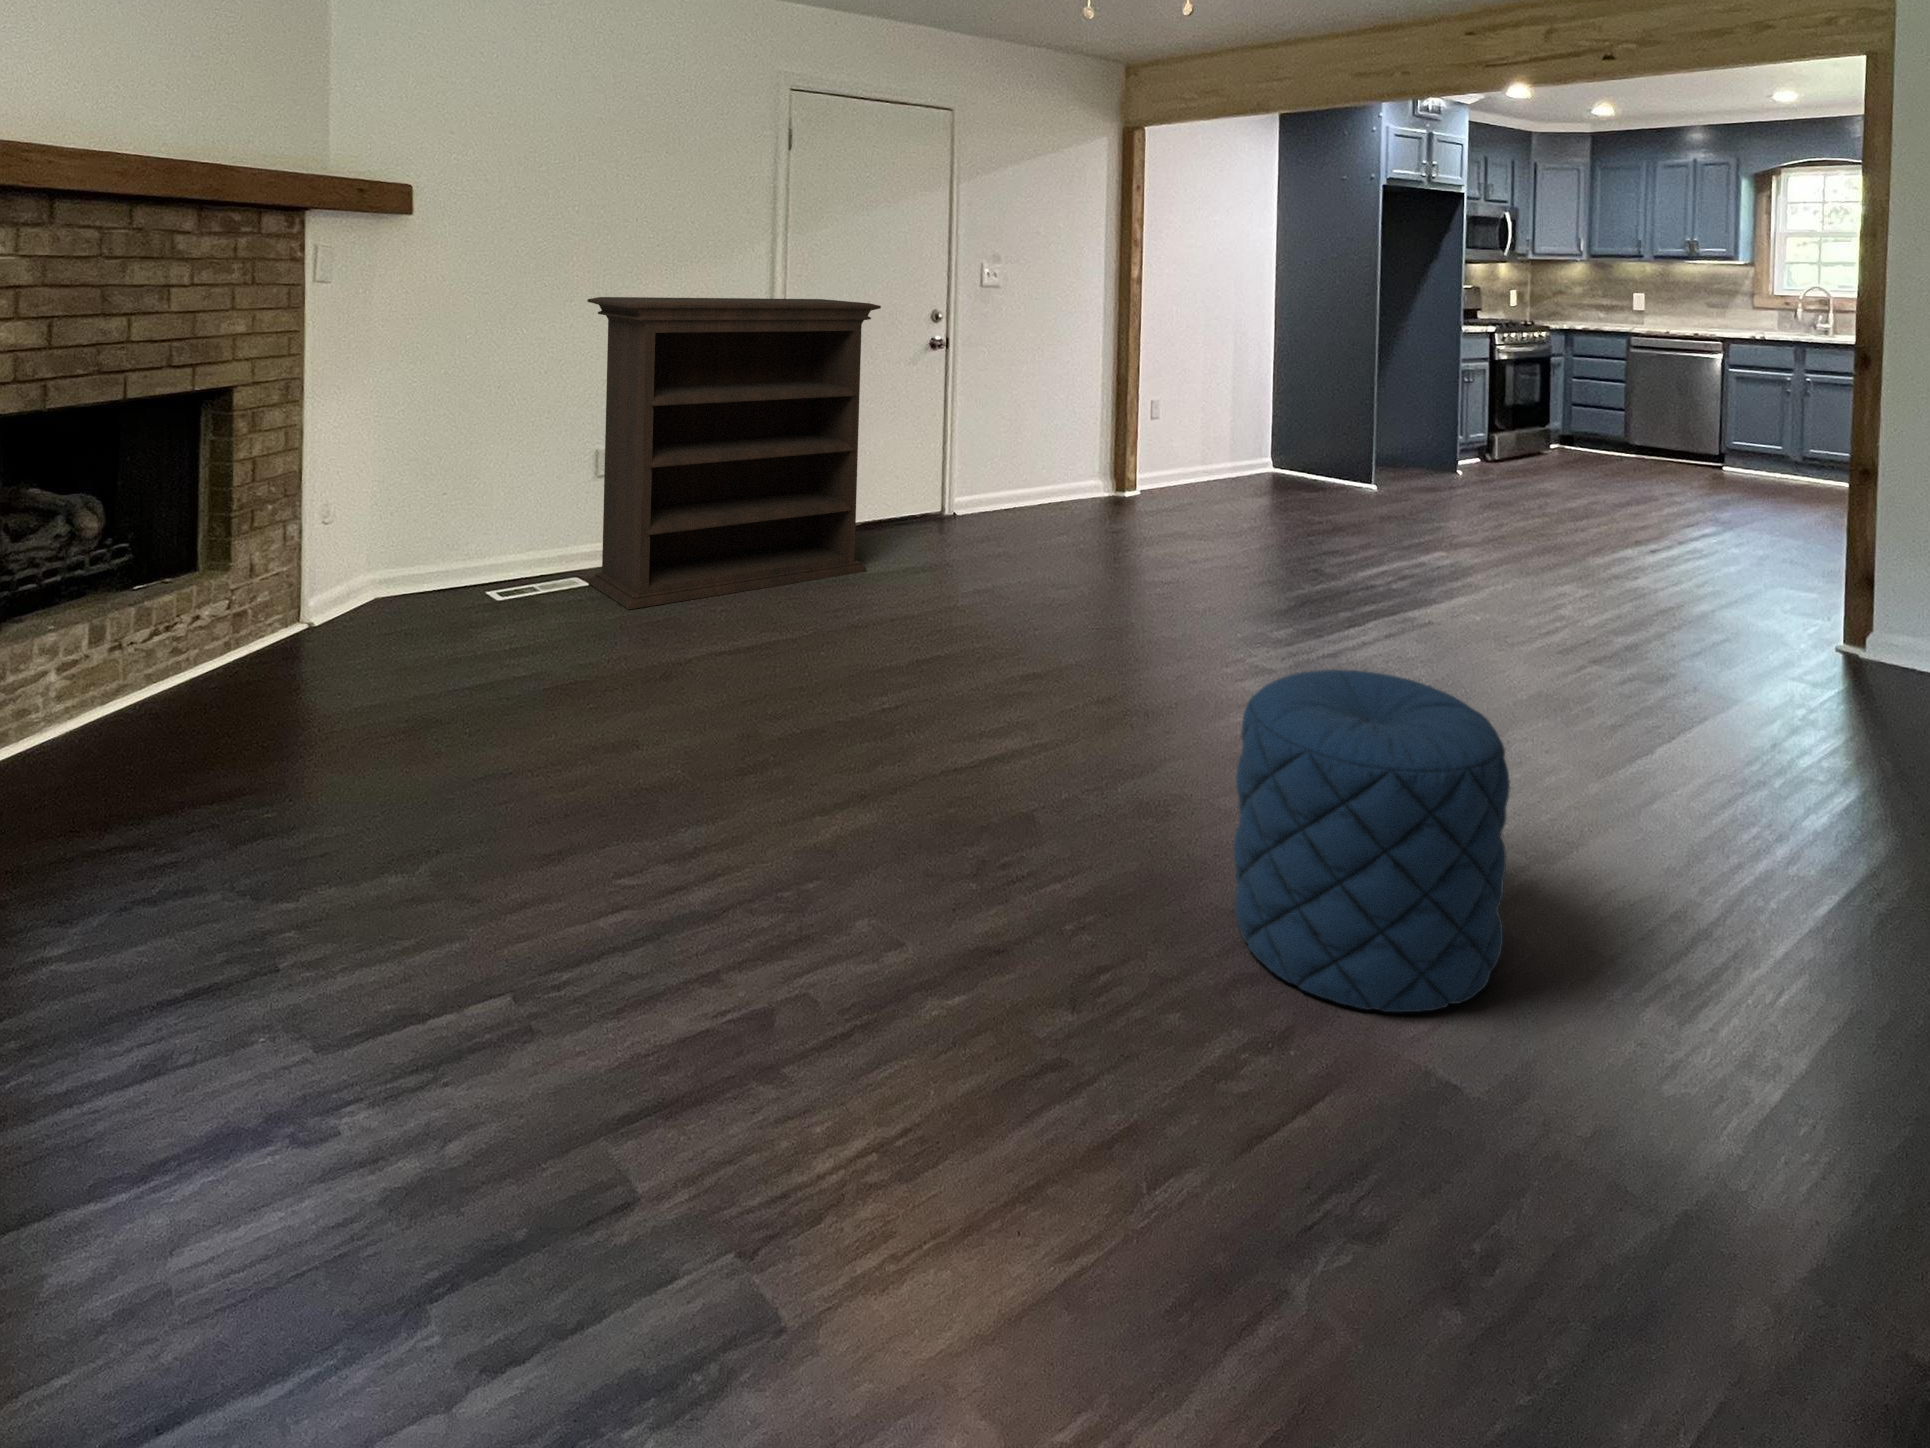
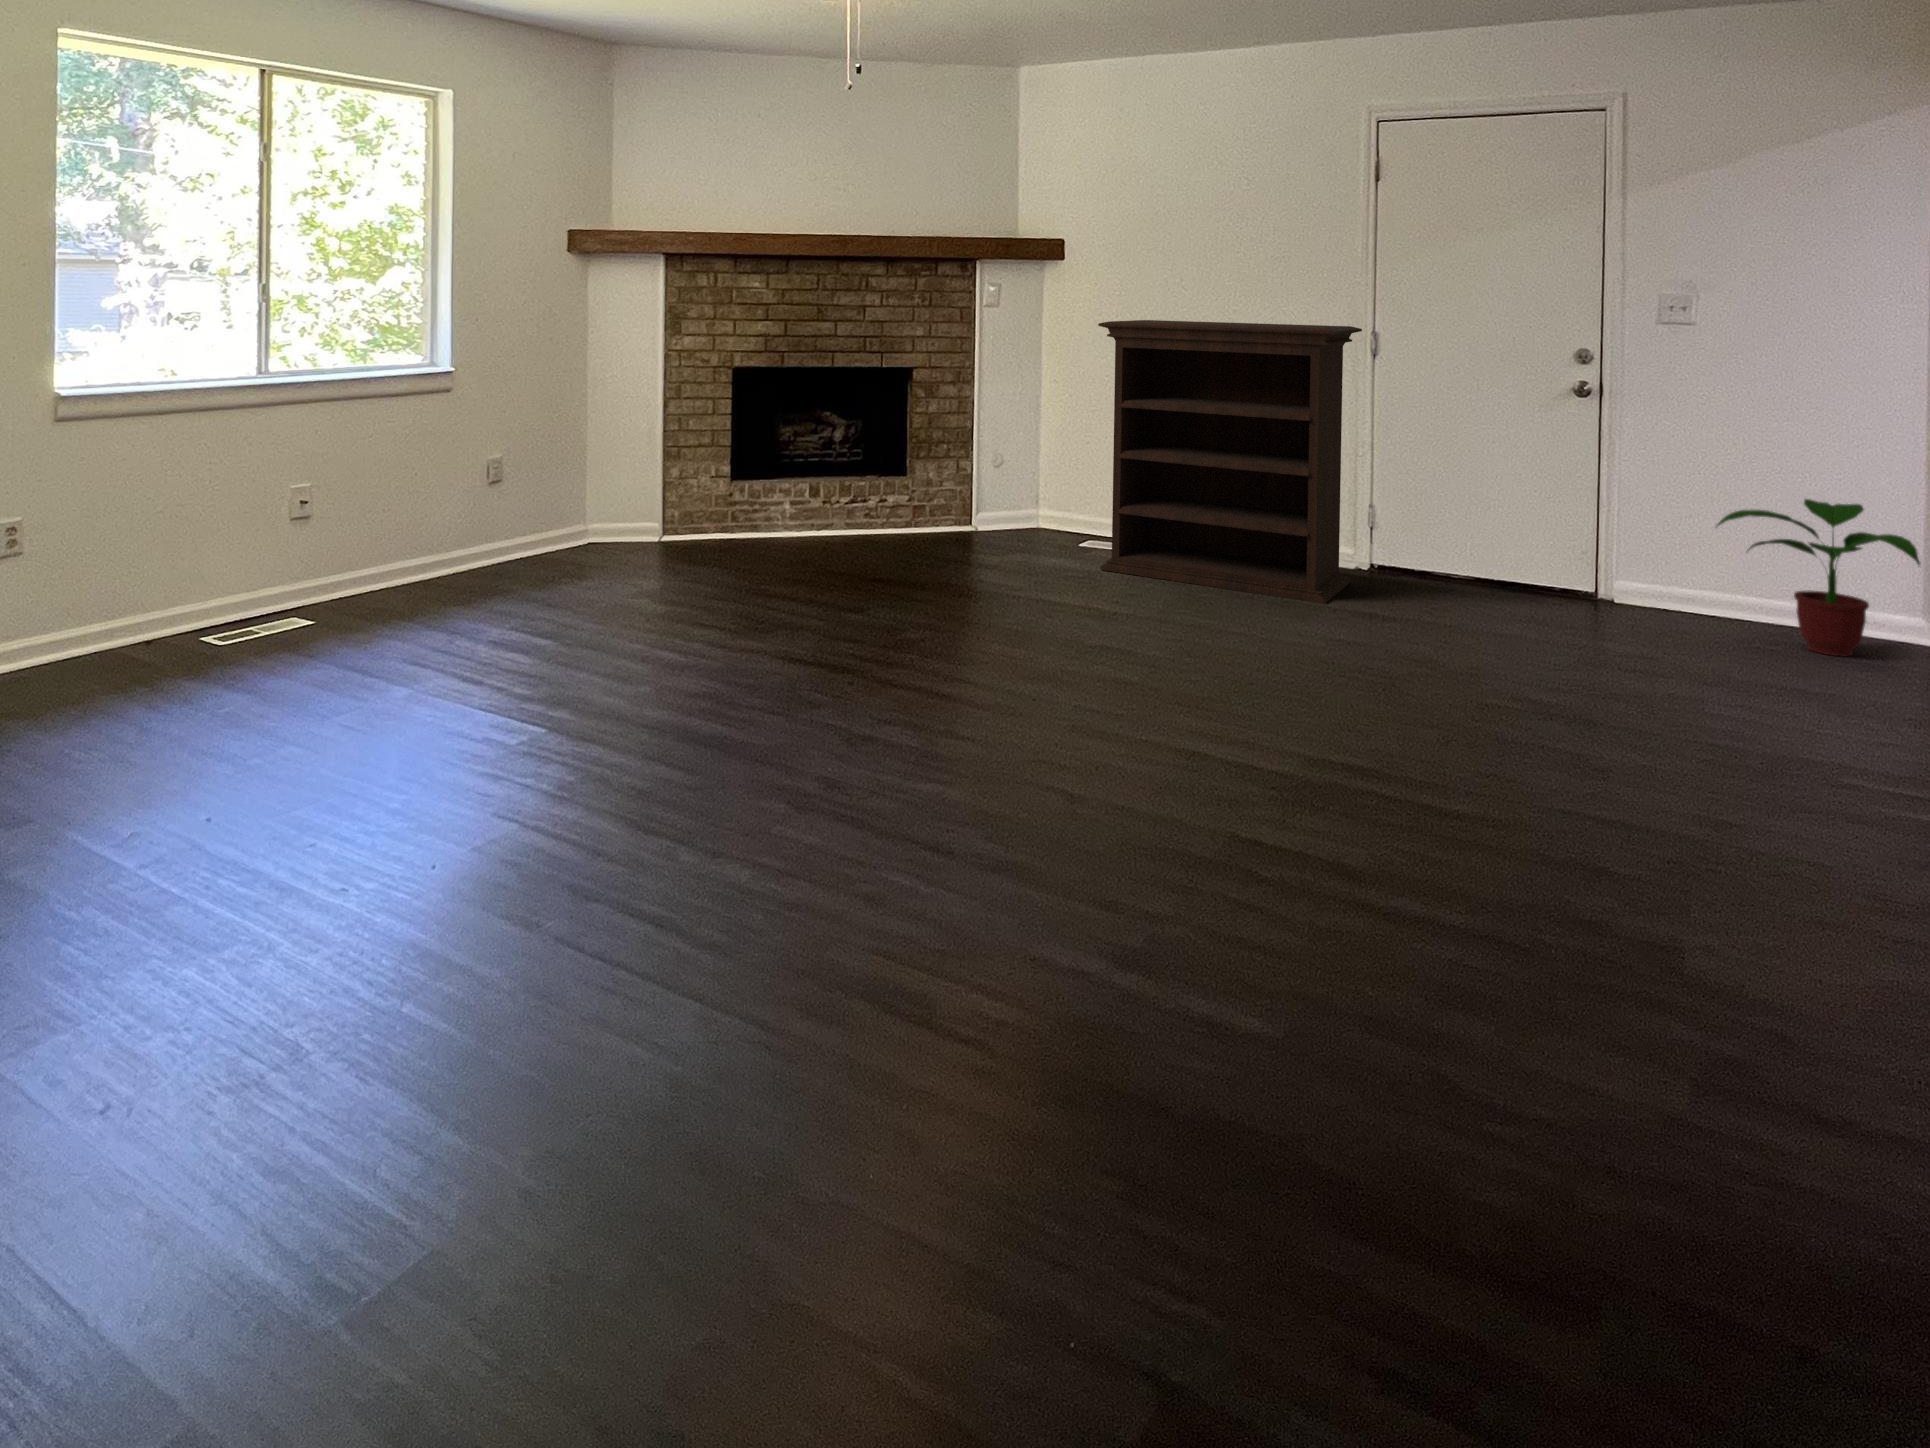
potted plant: none [1059,410,1162,513] -> present [1717,499,1921,657]
pouf: present [1234,670,1510,1012] -> none [581,609,811,884]

